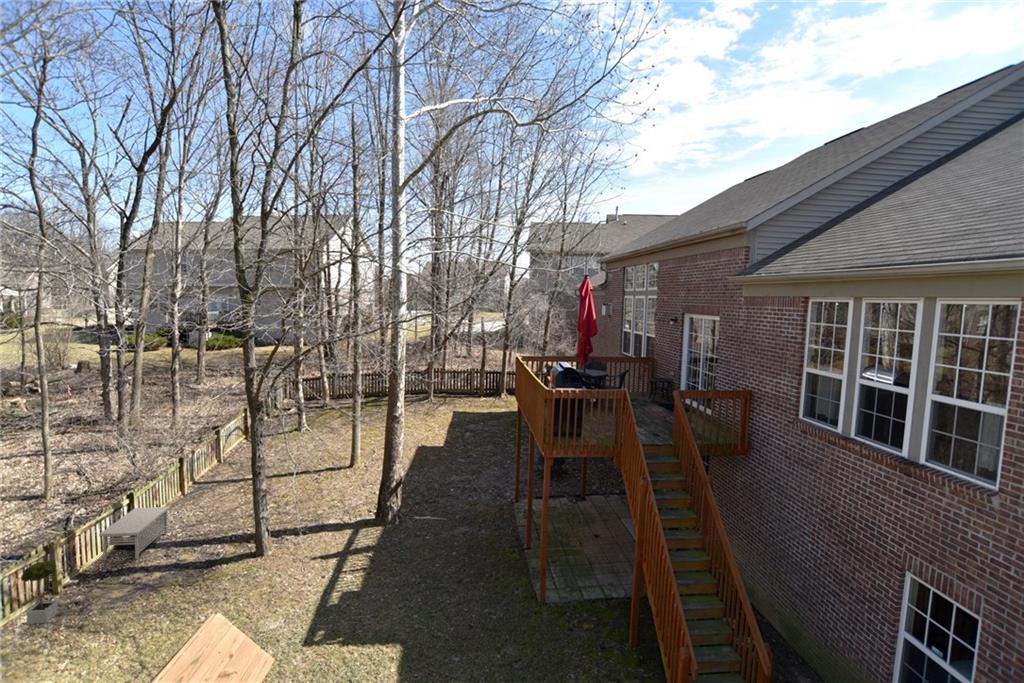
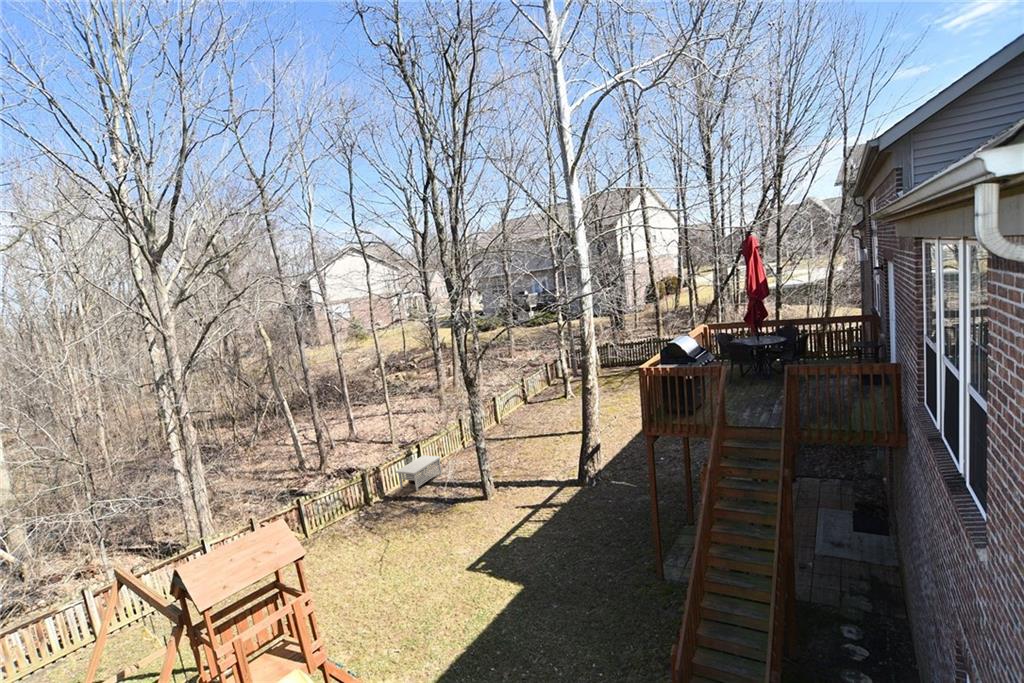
potted tree: present [21,561,58,624] -> none [343,485,366,523]

